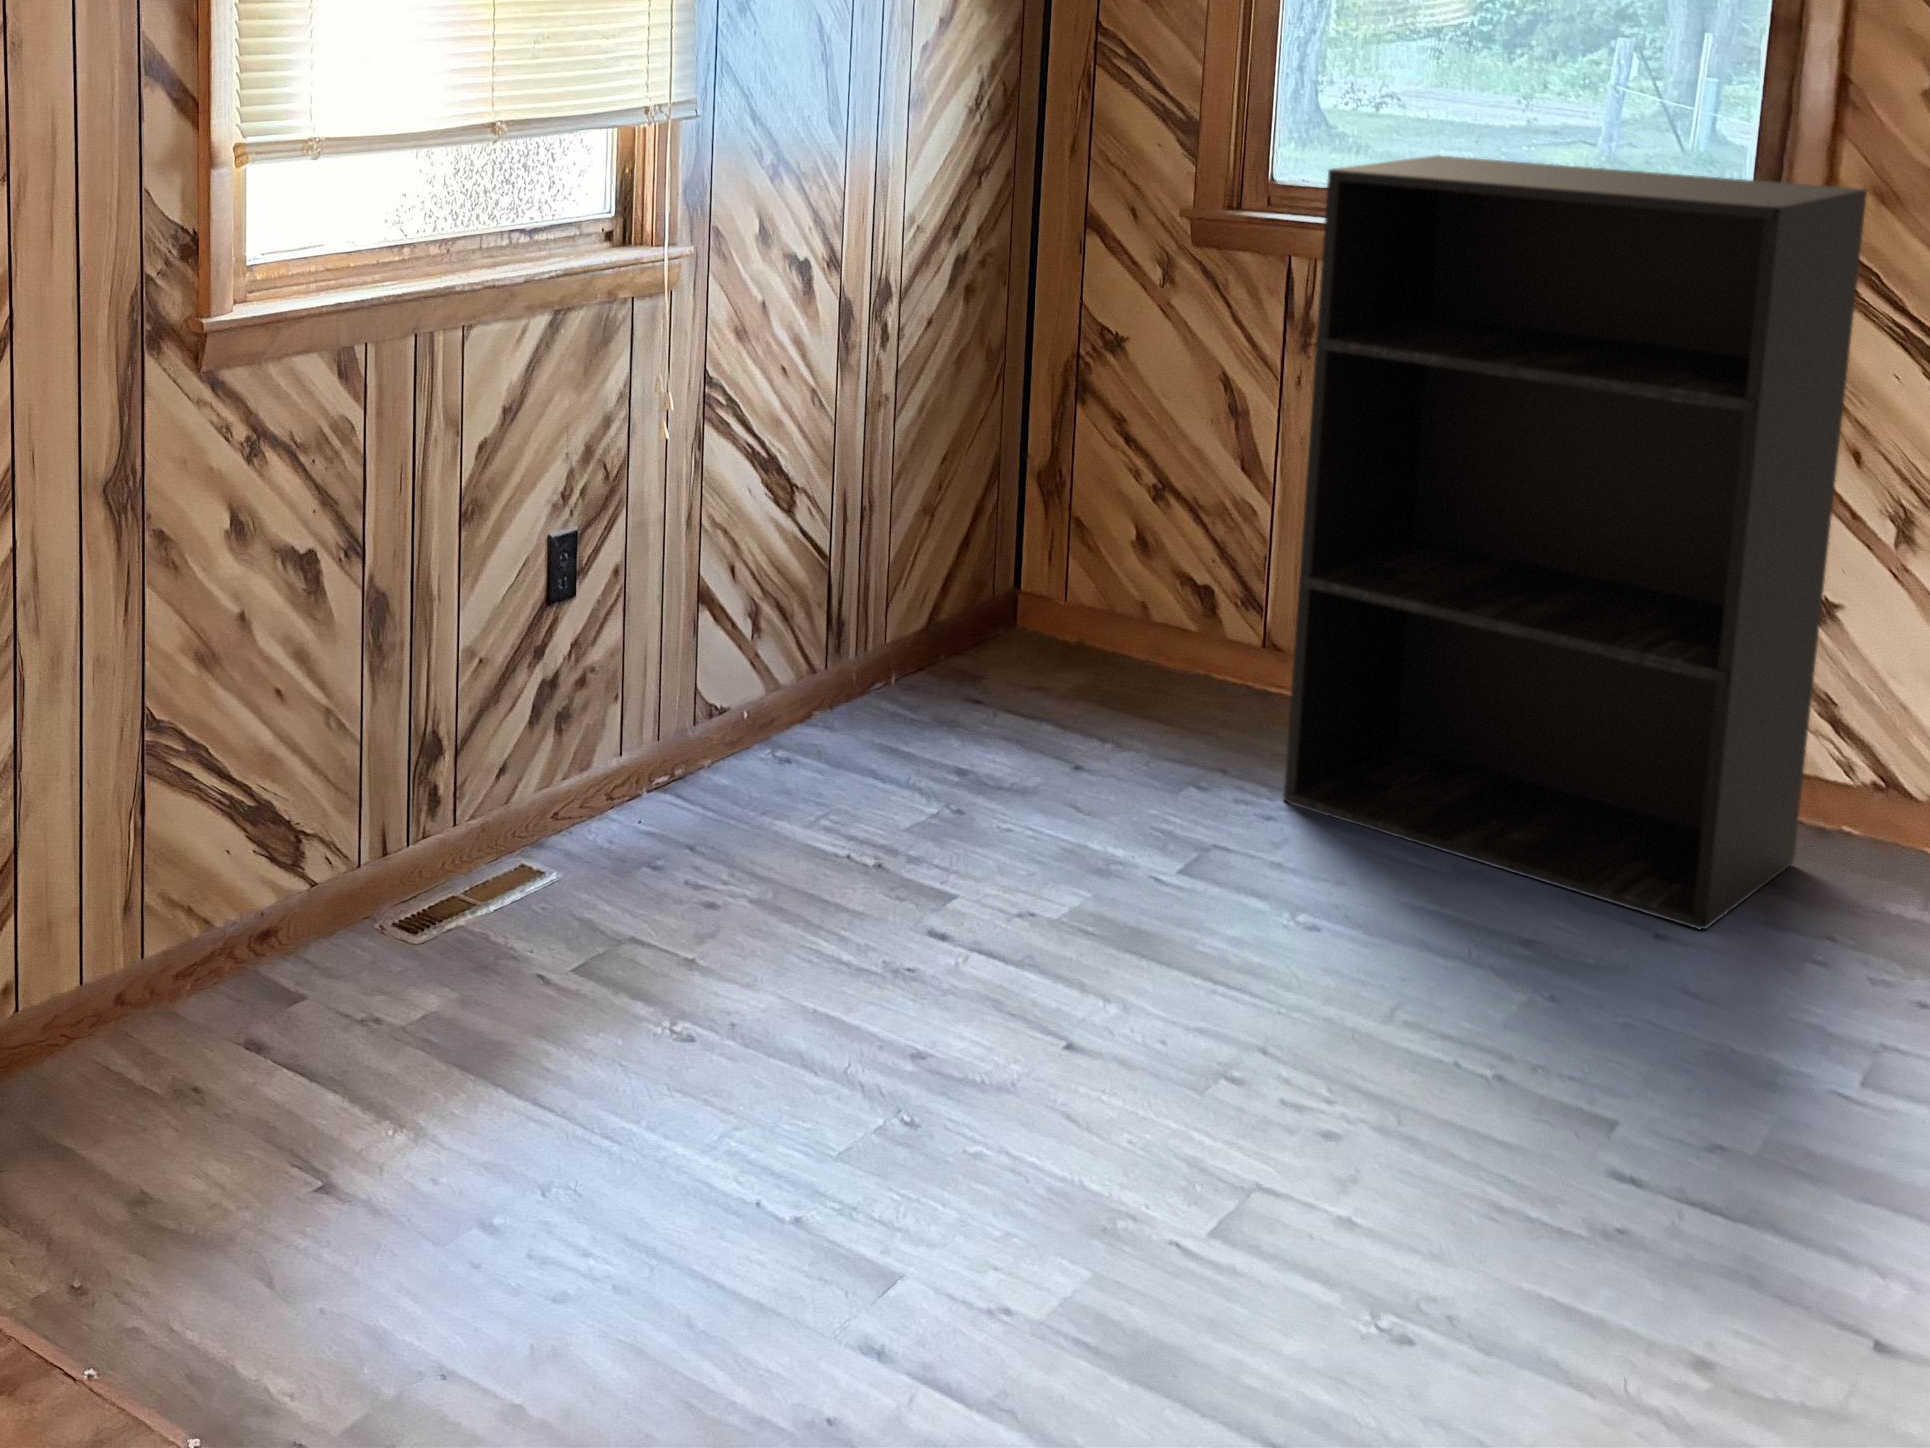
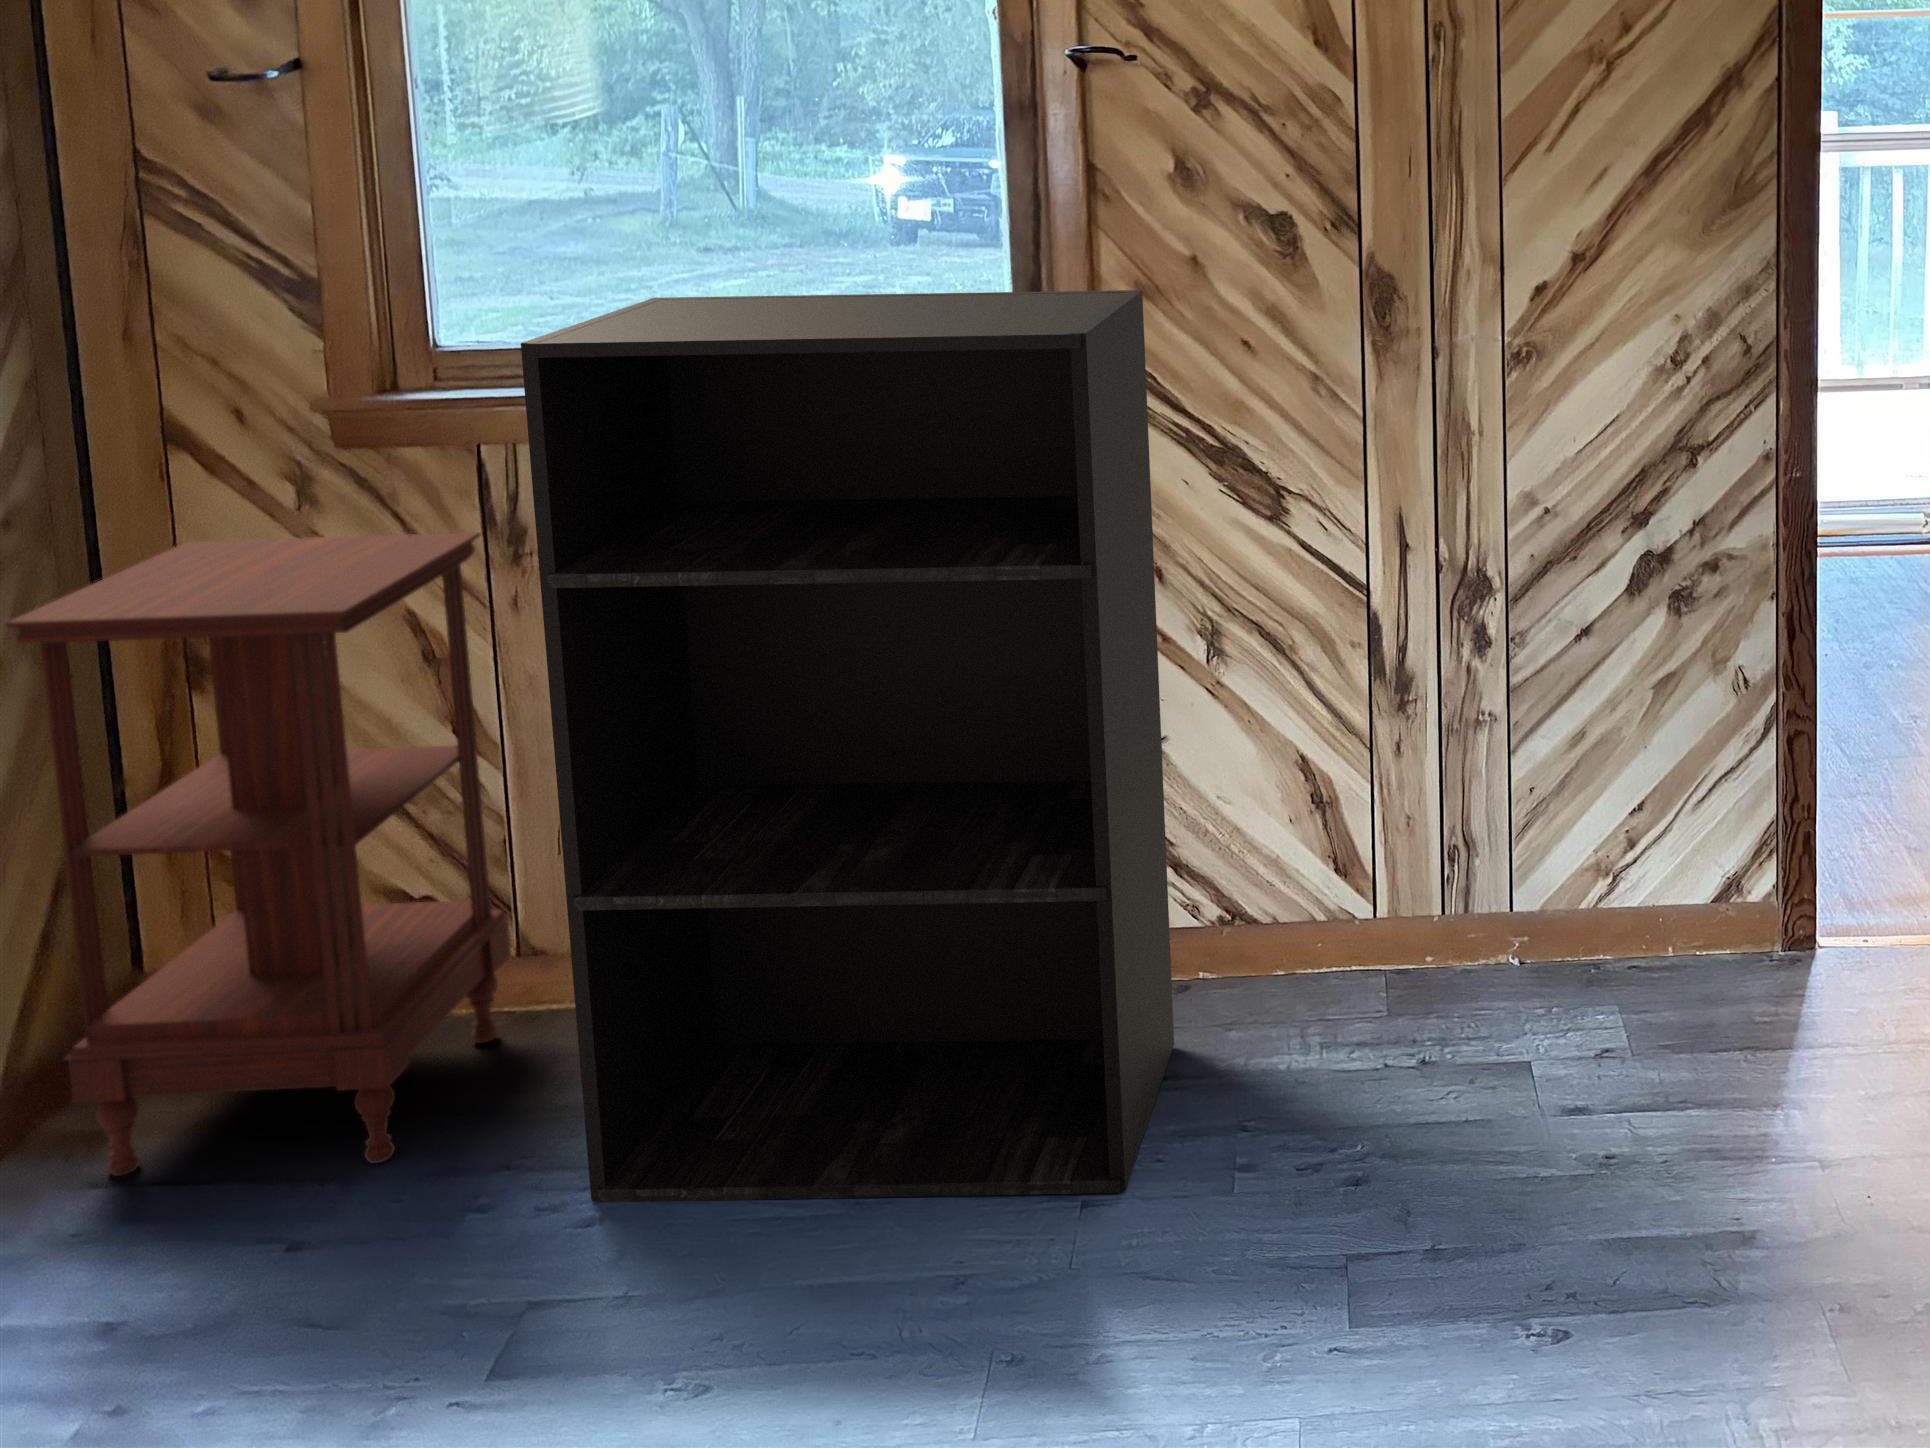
side table: none [974,296,1283,738] -> present [6,532,511,1176]

